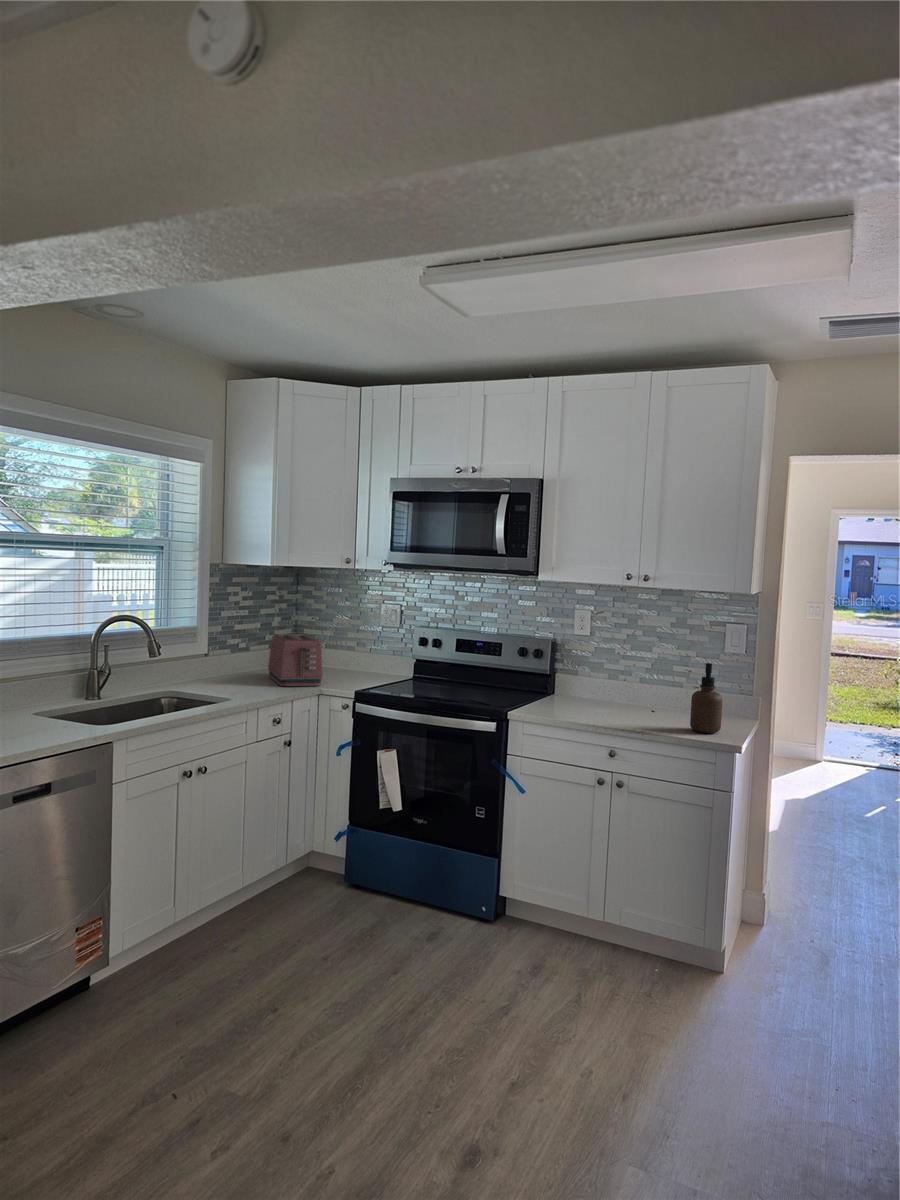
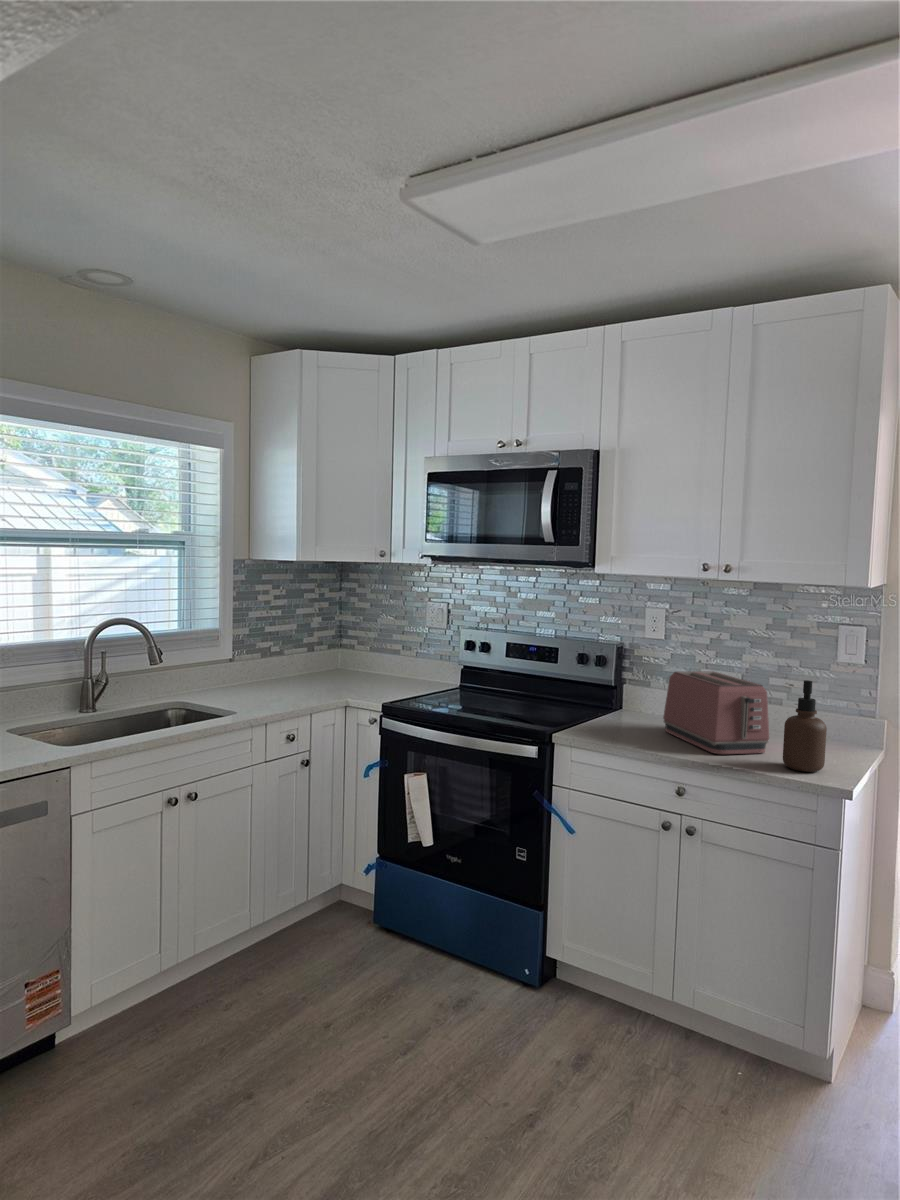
toaster: present [268,634,323,686] -> present [663,671,769,754]

